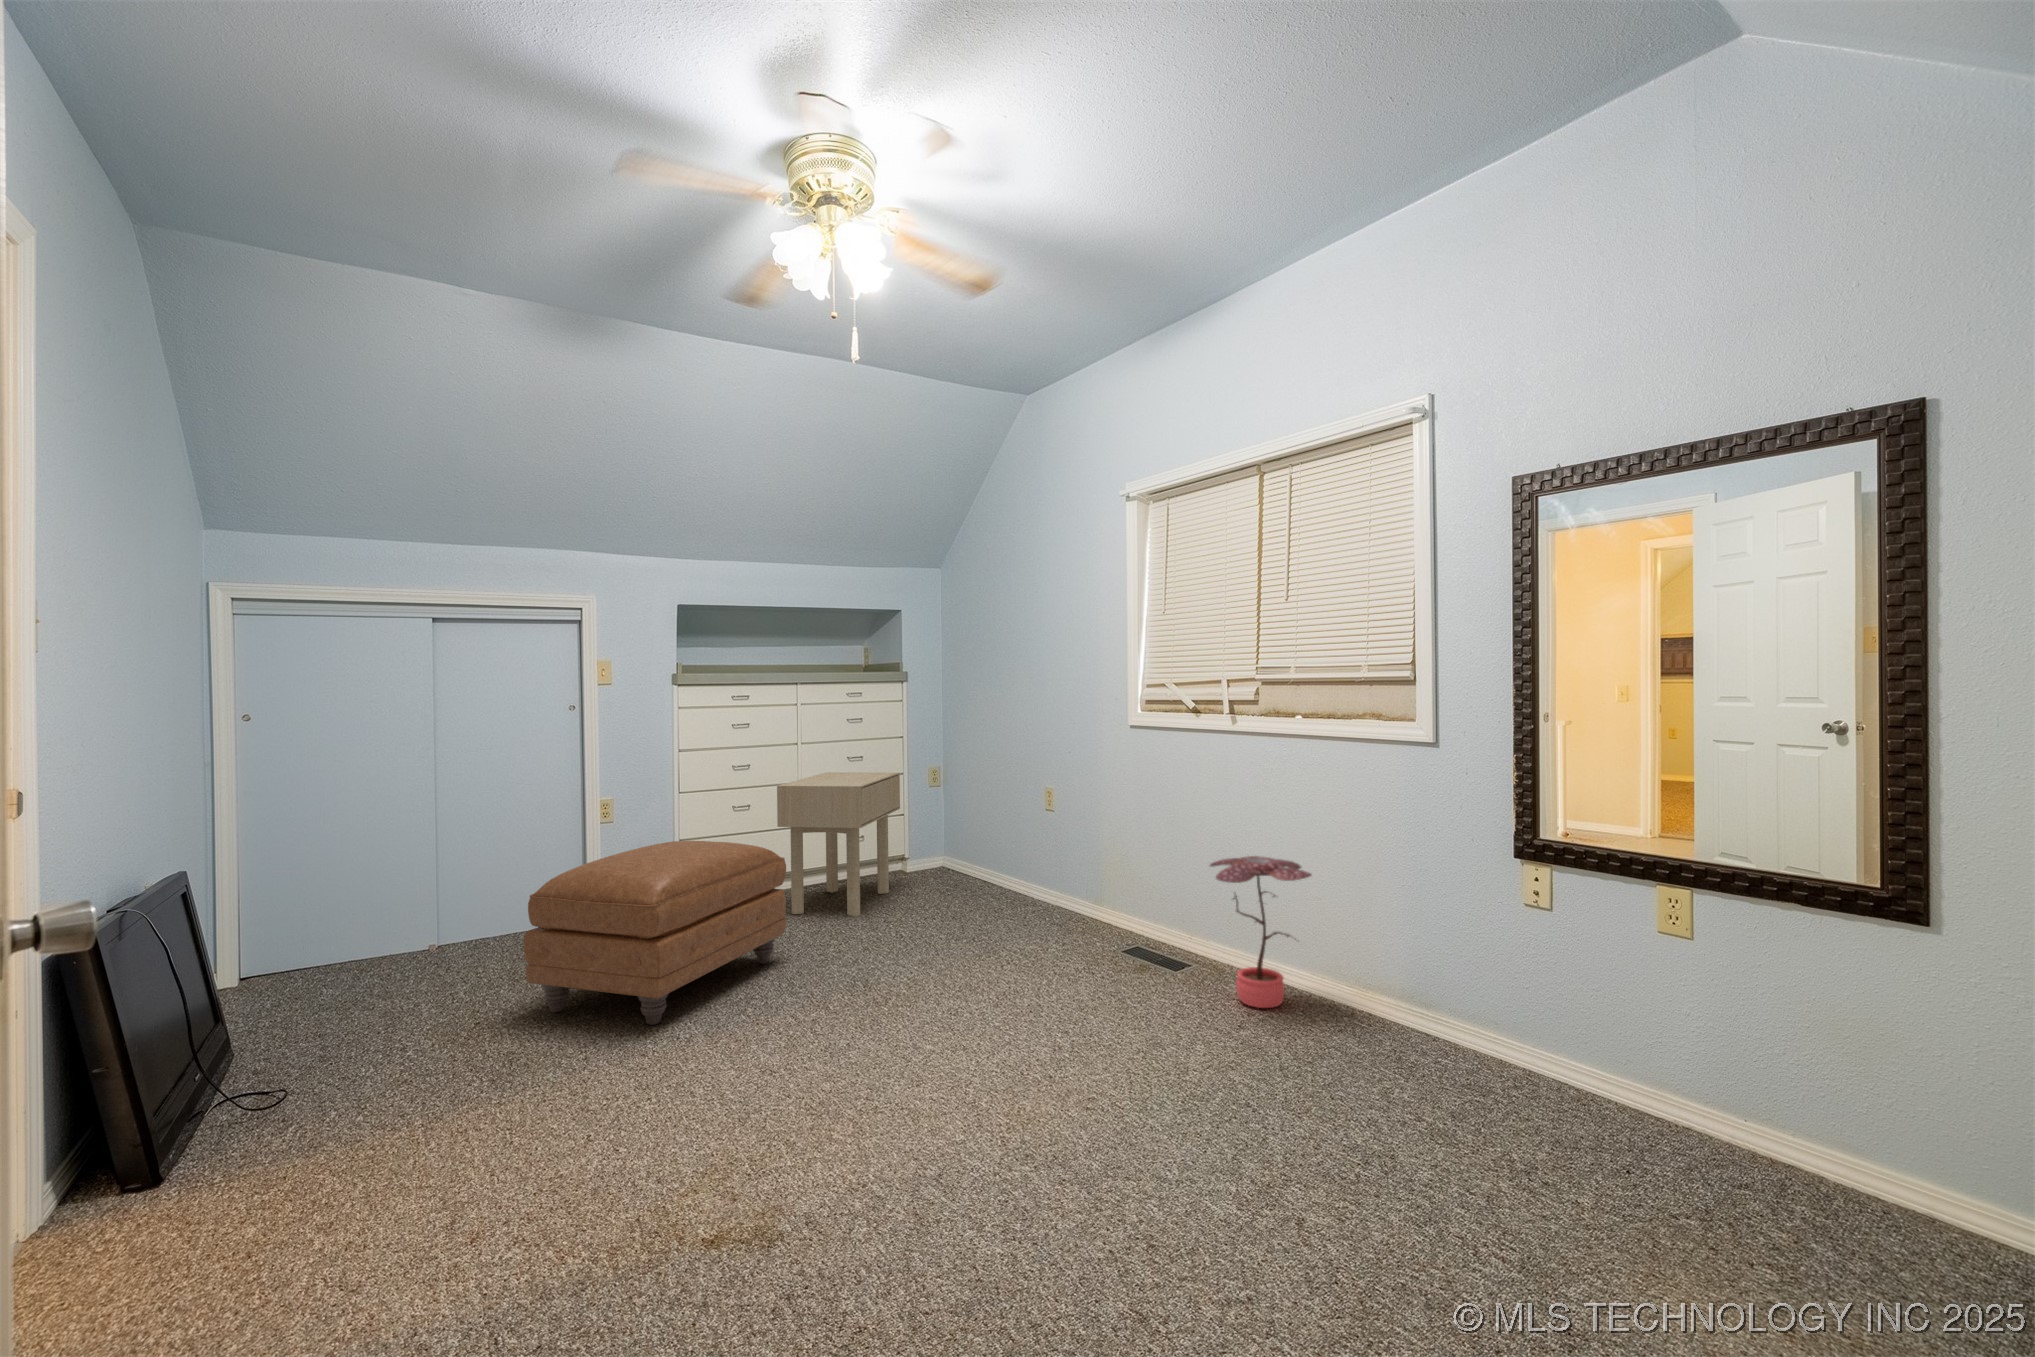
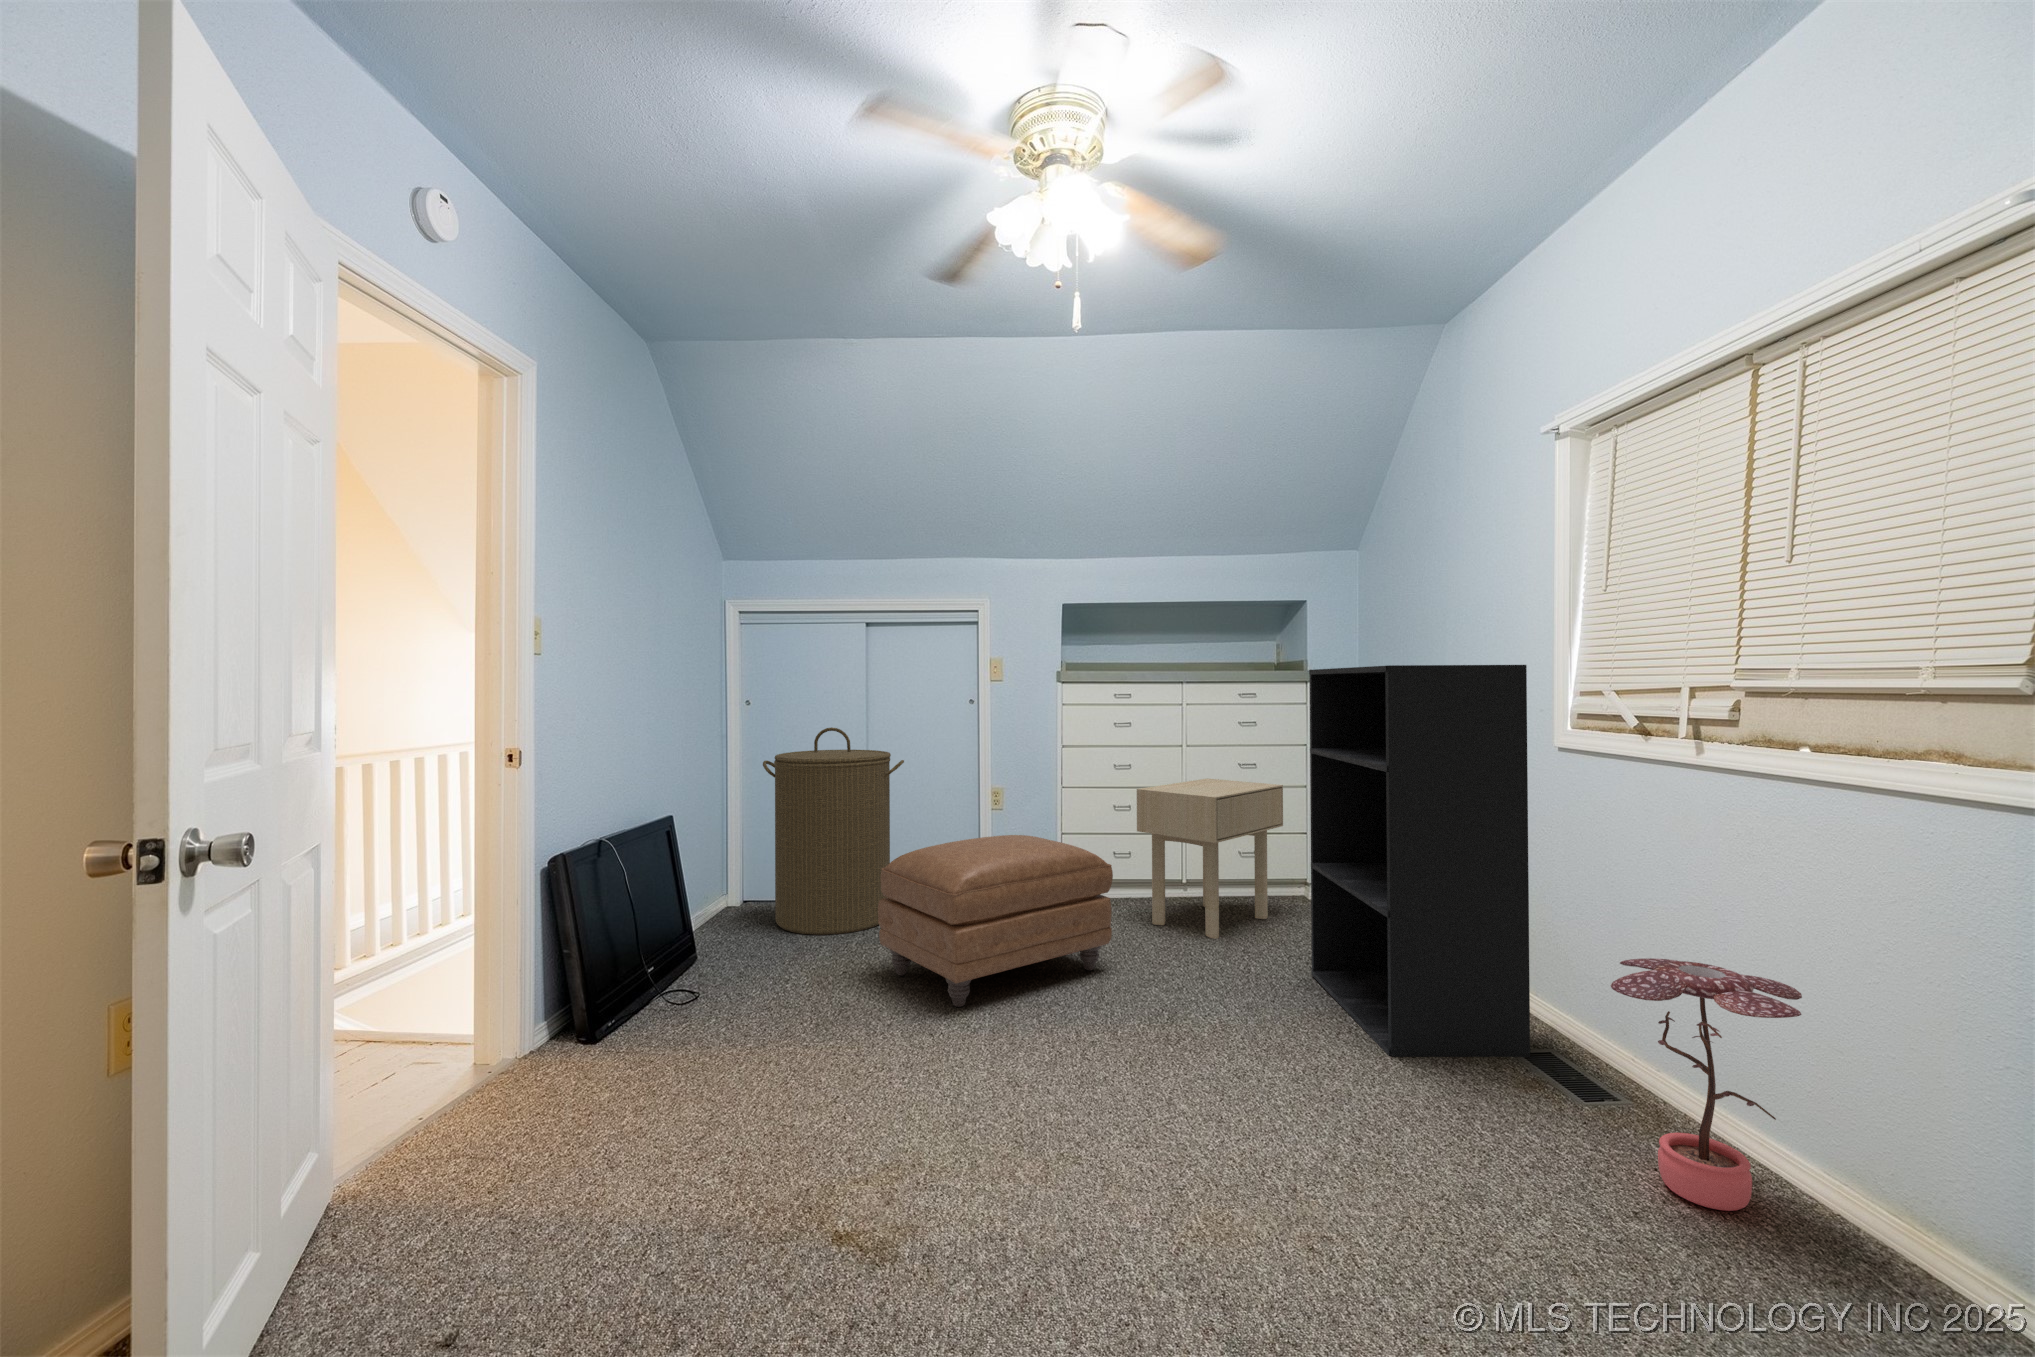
bookshelf: none [952,666,1130,972] -> present [1309,665,1530,1057]
laundry hamper: none [287,740,503,1001] -> present [763,727,904,935]

